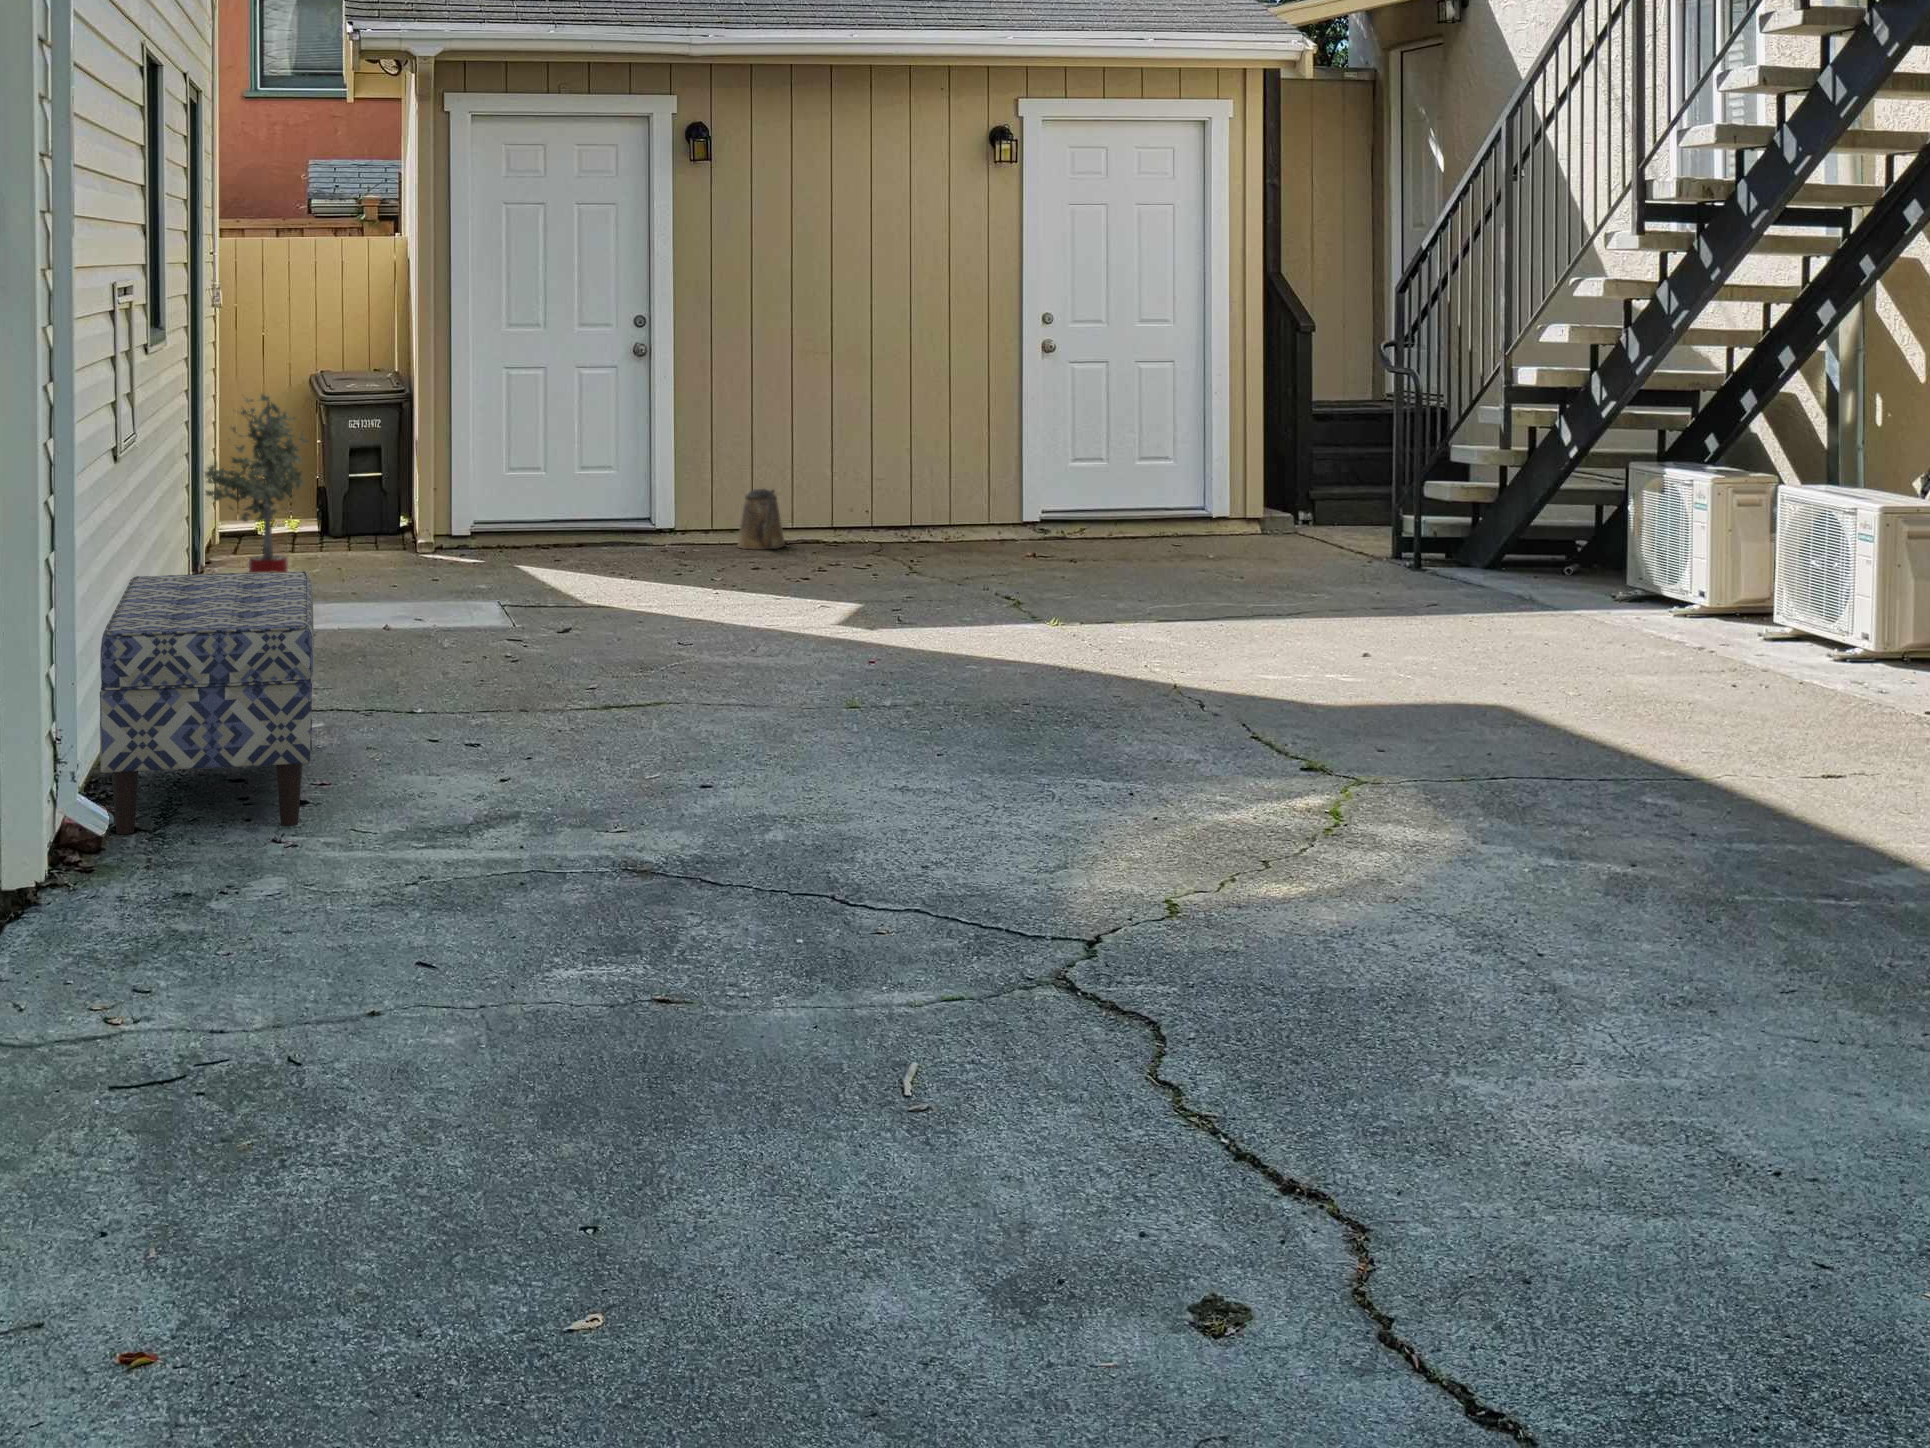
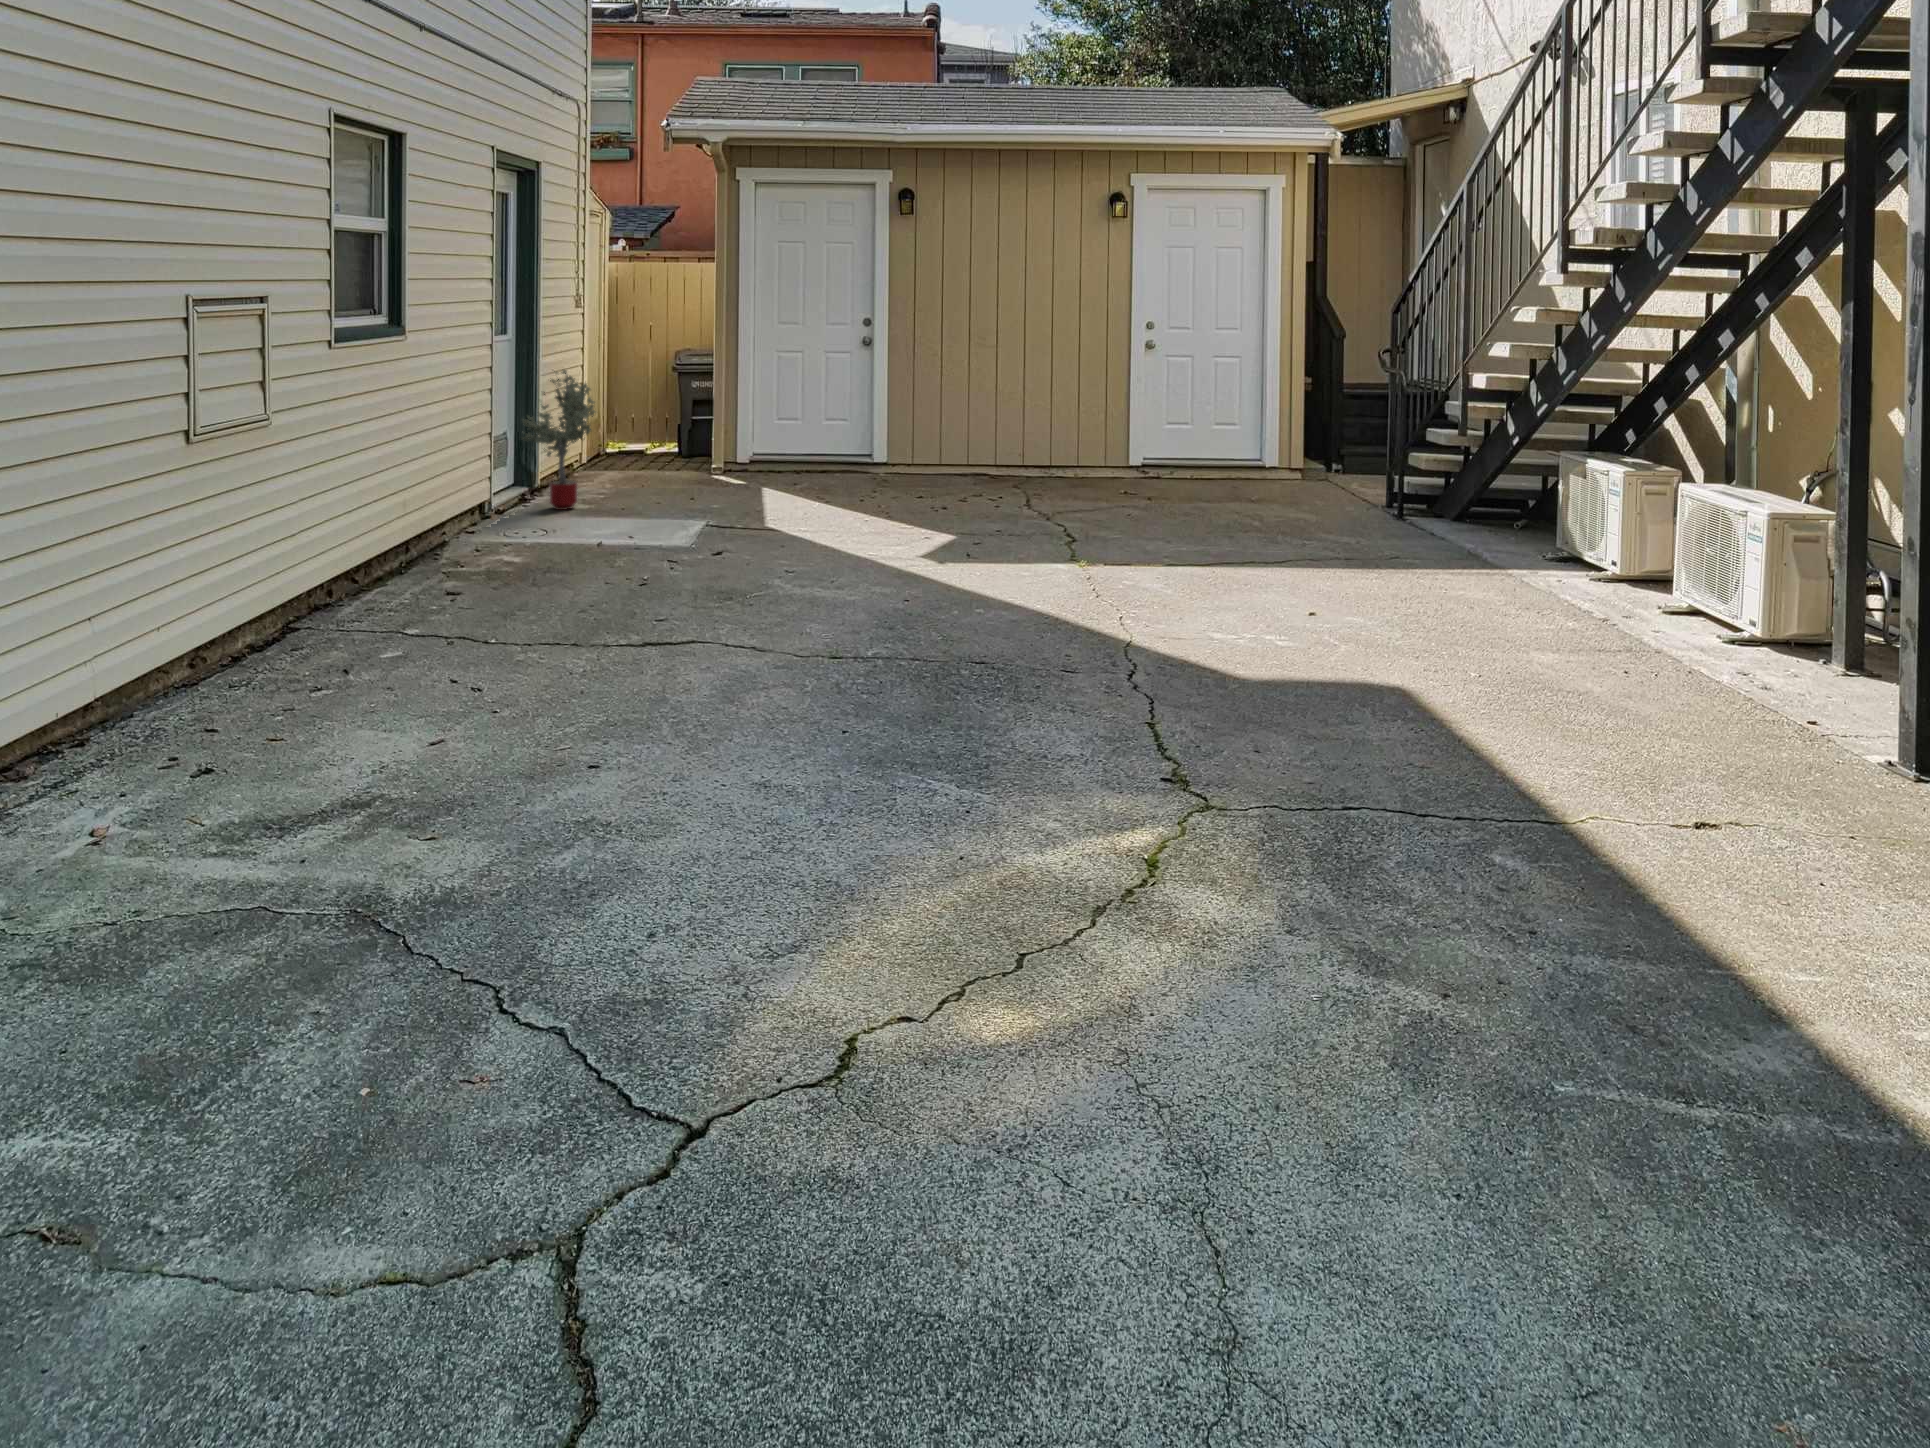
watering can: present [737,489,785,549] -> none [923,439,958,481]
bench: present [100,571,314,834] -> none [25,532,375,790]

